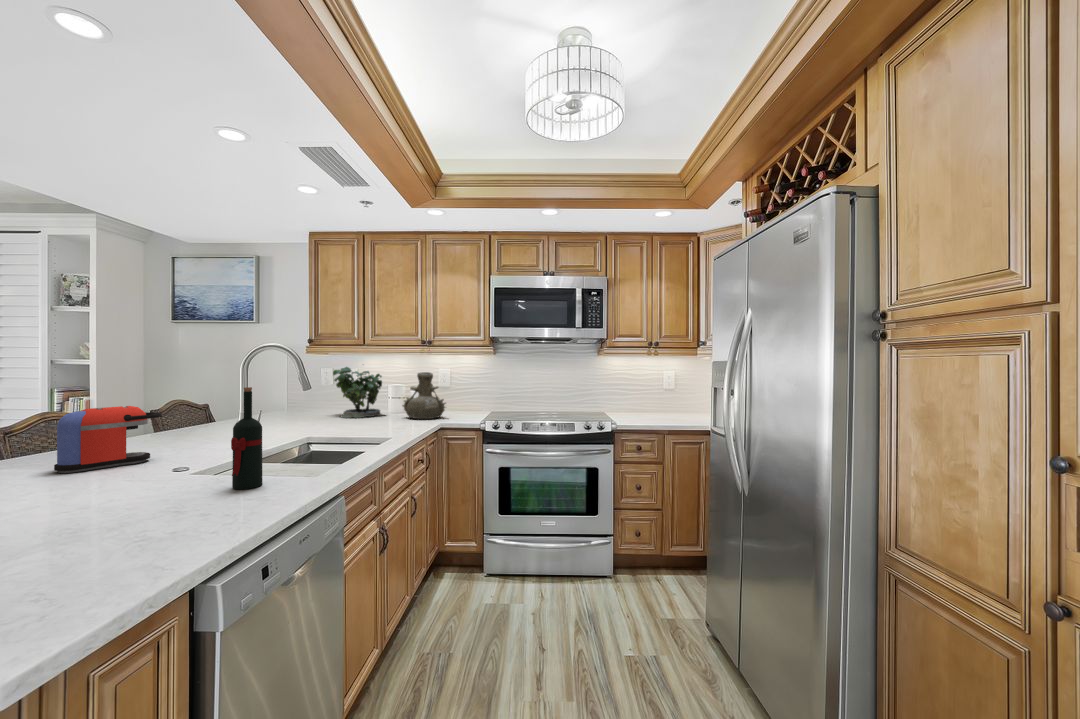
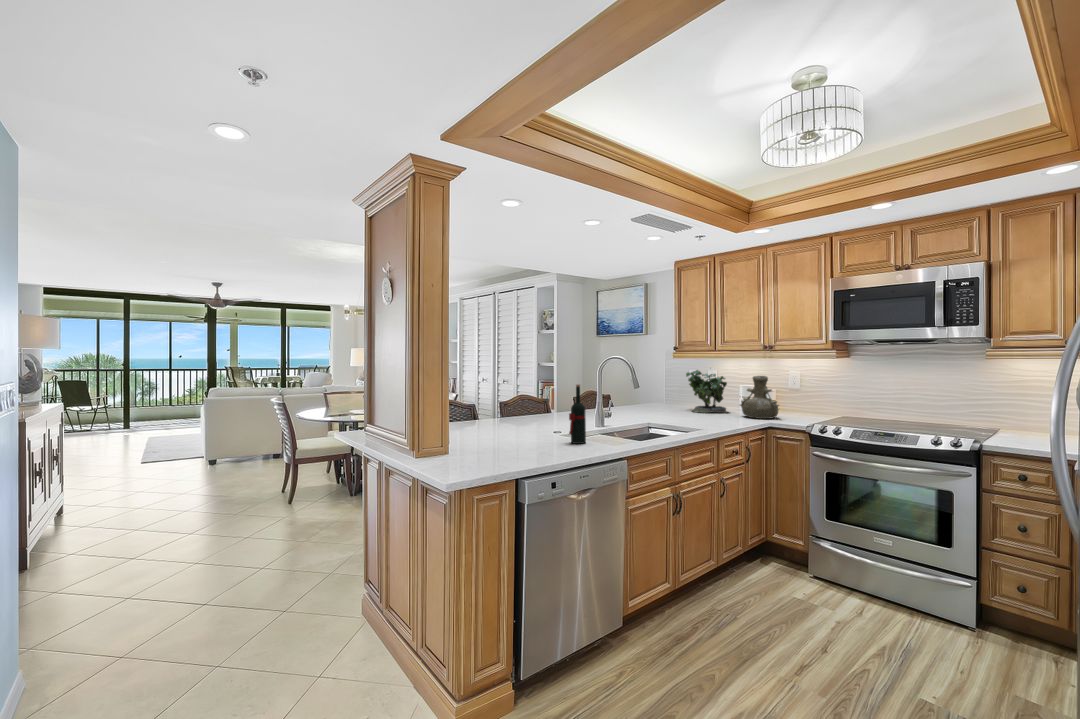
coffee maker: present [54,406,162,473] -> none [513,393,558,426]

